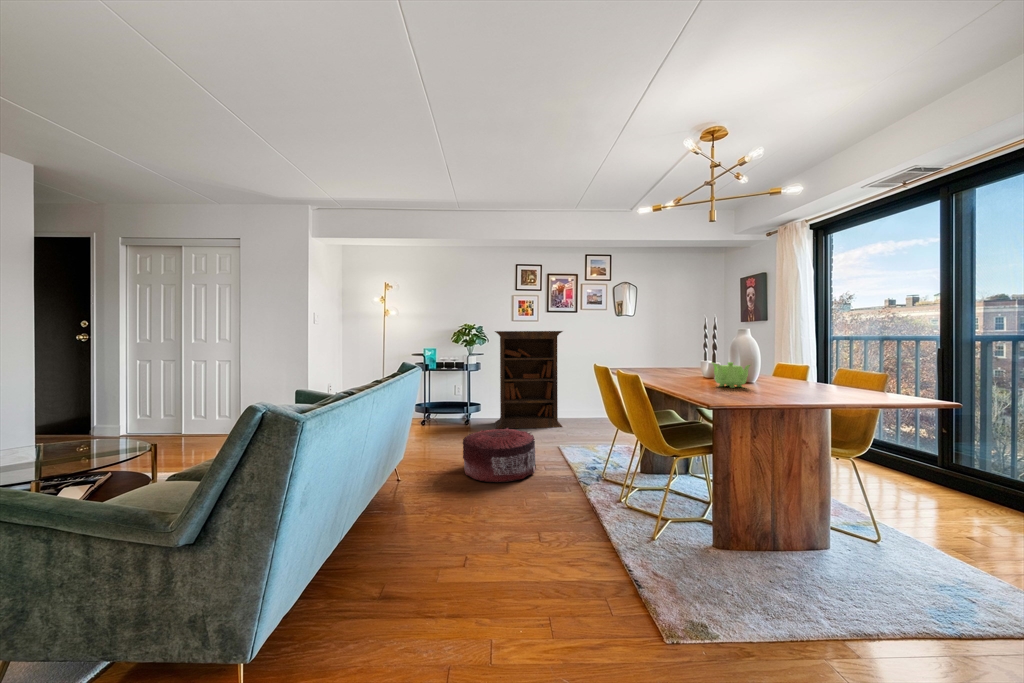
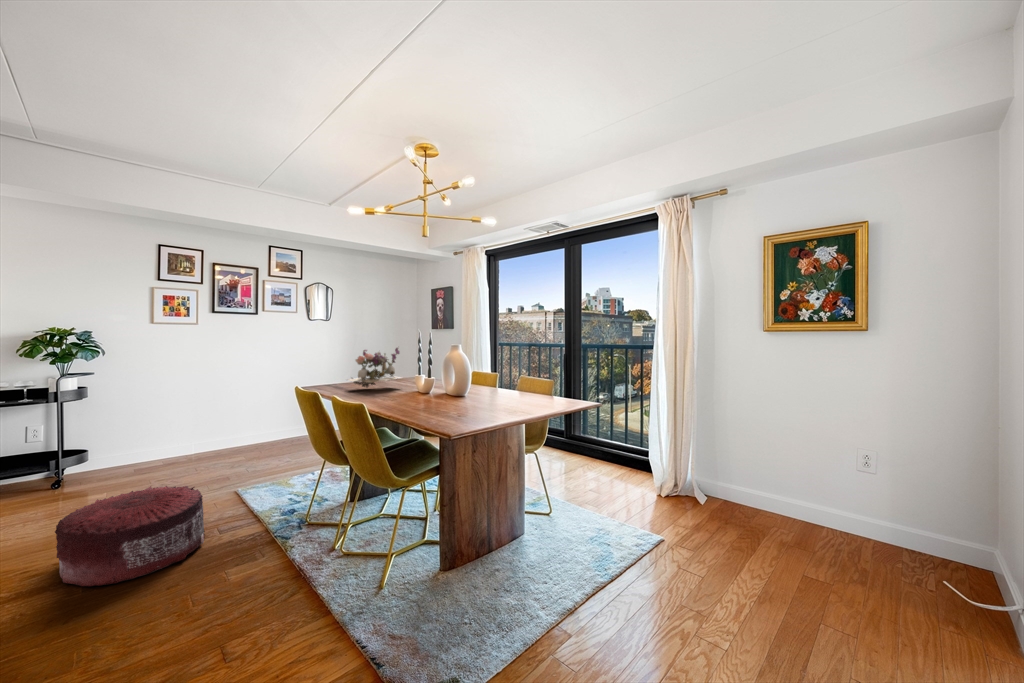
bookcase: present [495,331,563,428] -> none [116,338,240,484]
flower arrangement: none [638,335,691,373] -> present [349,348,401,388]
teapot: present [712,362,750,388] -> none [430,378,468,404]

